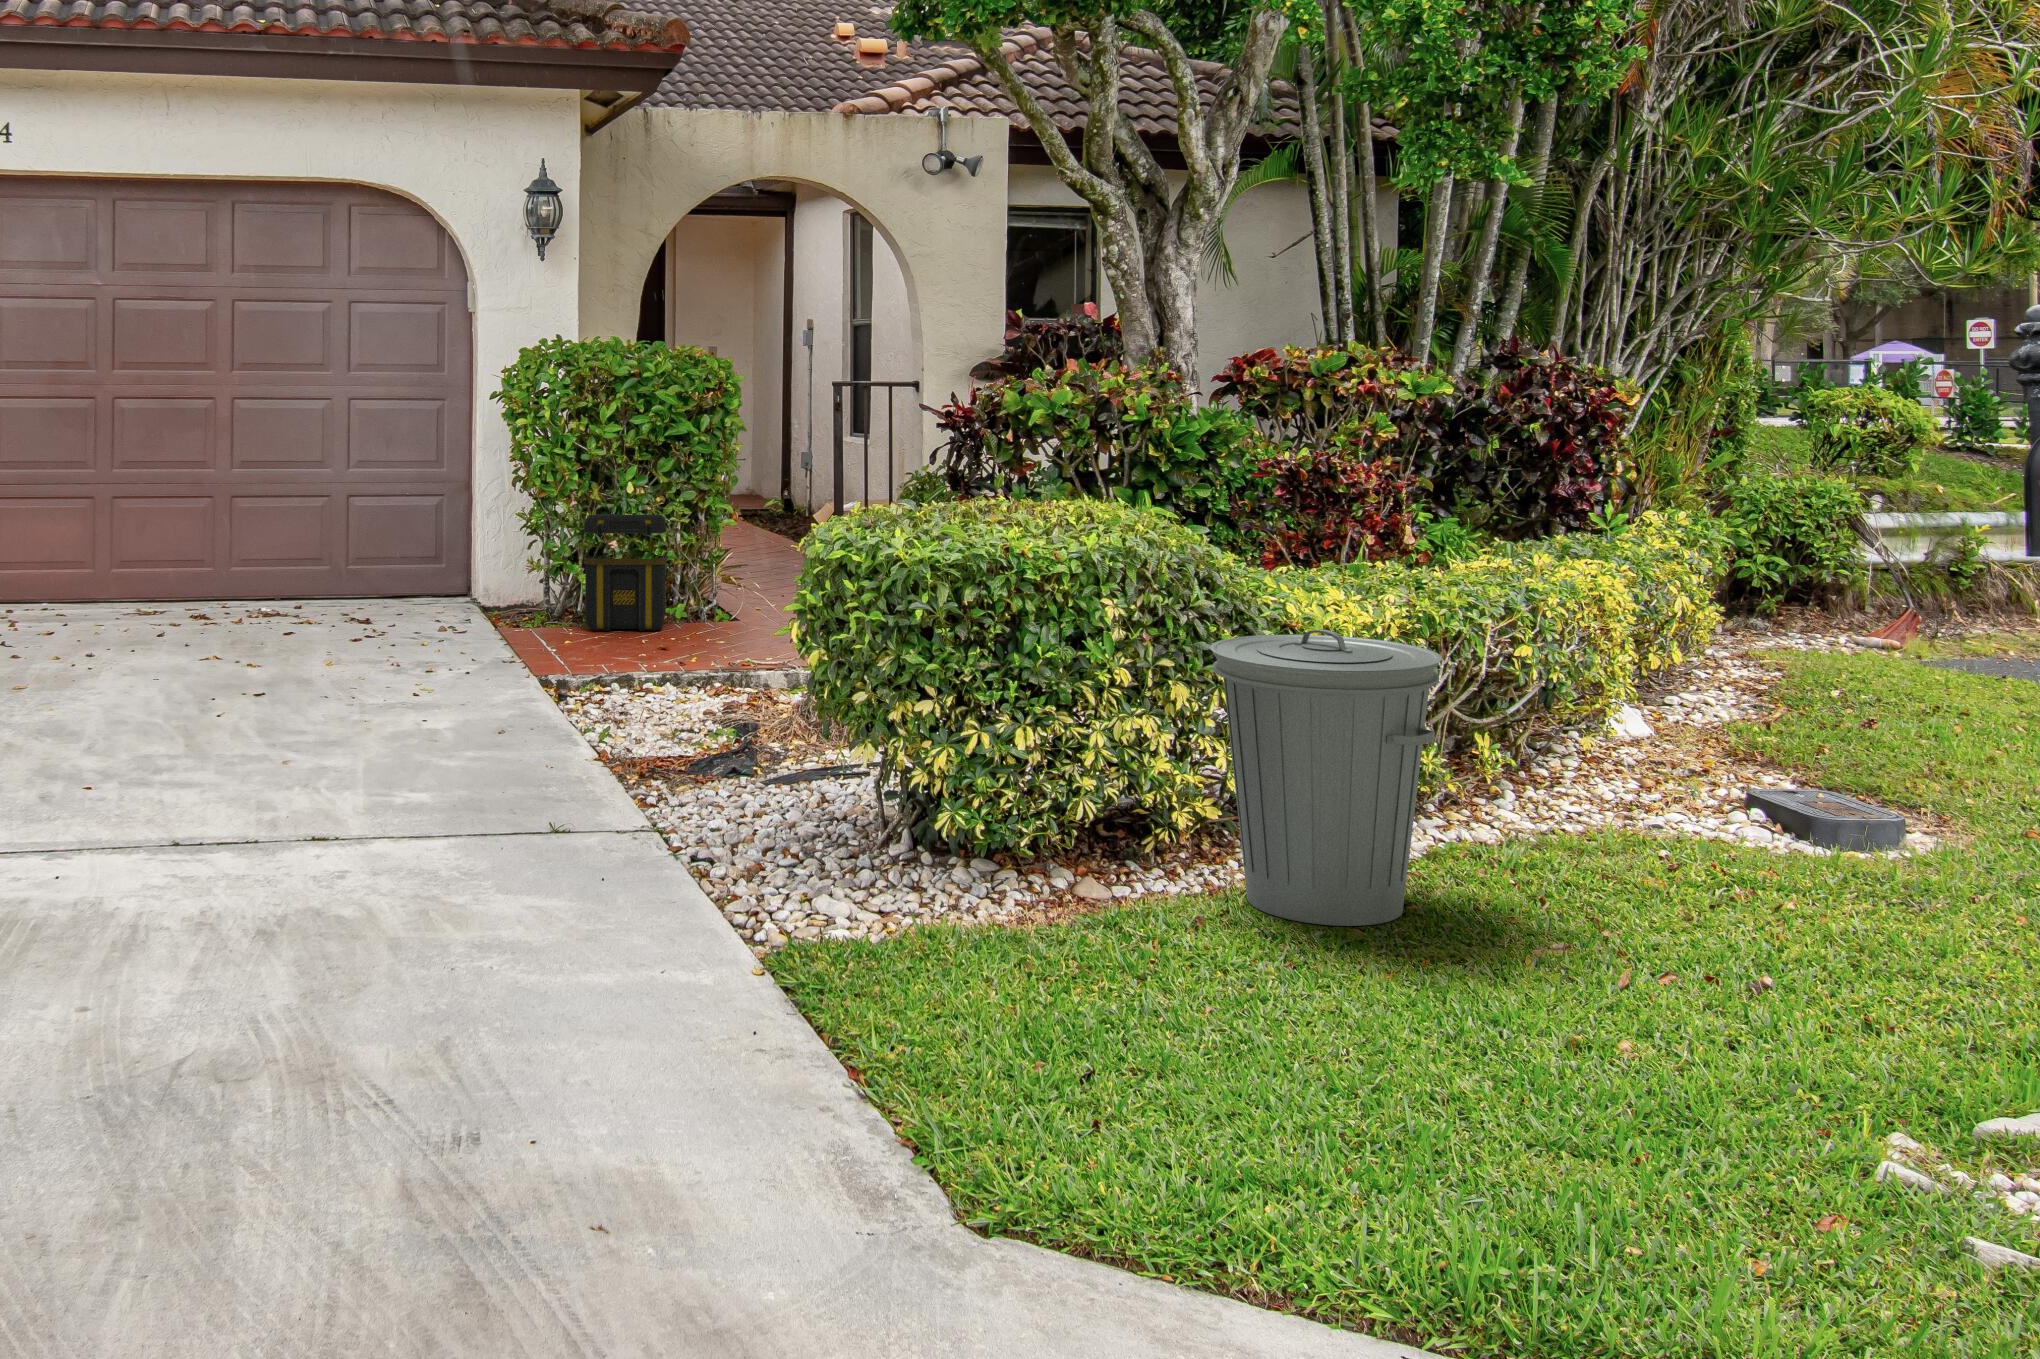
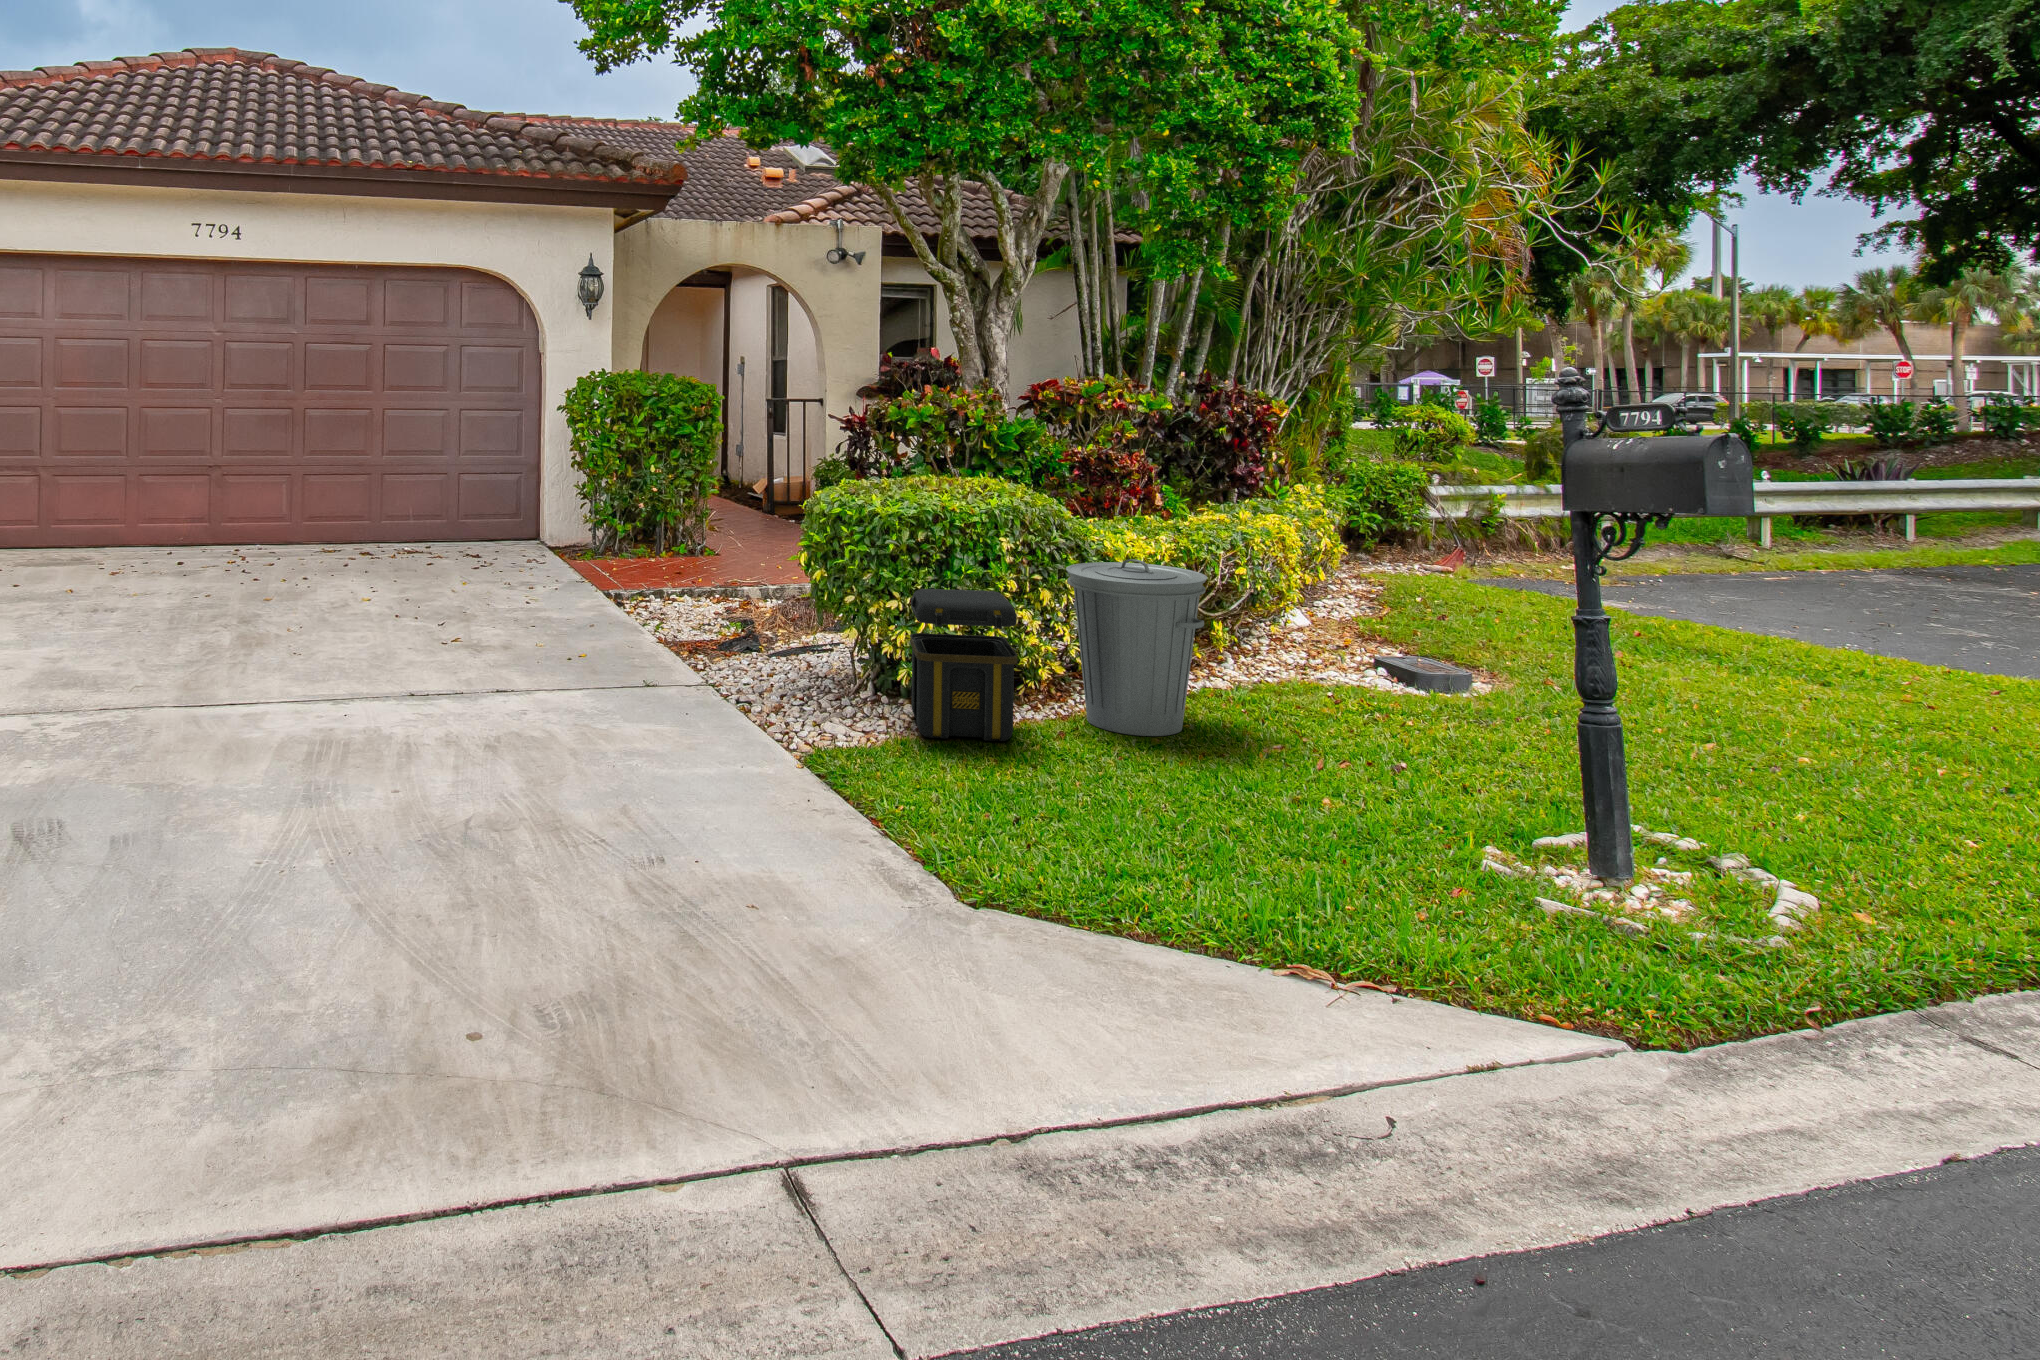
toolbox: present [583,514,668,631] -> present [910,589,1017,741]

